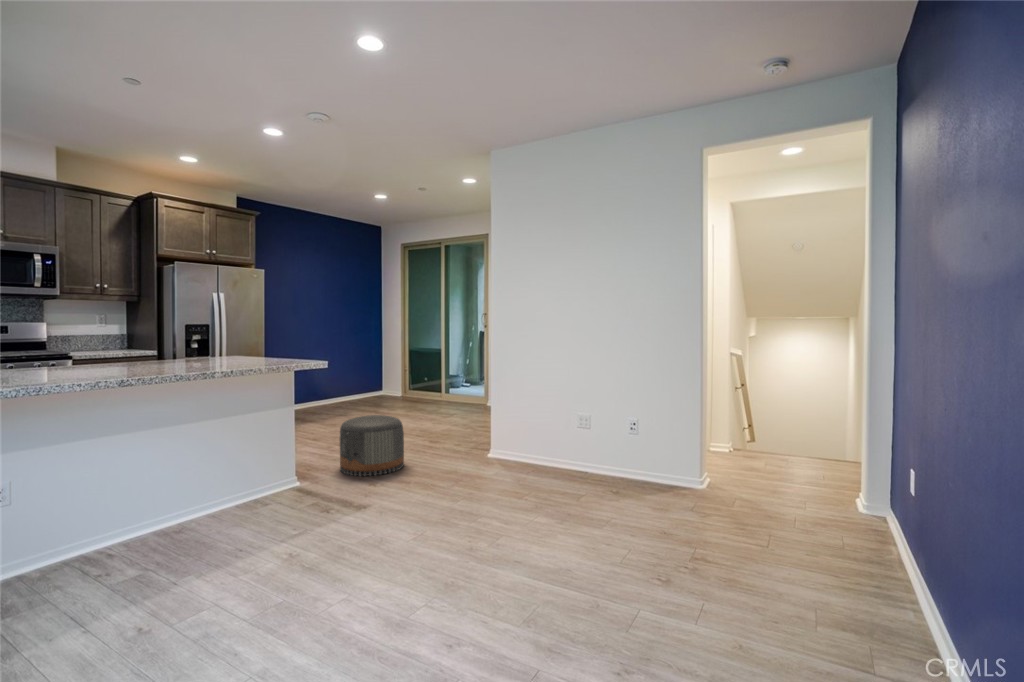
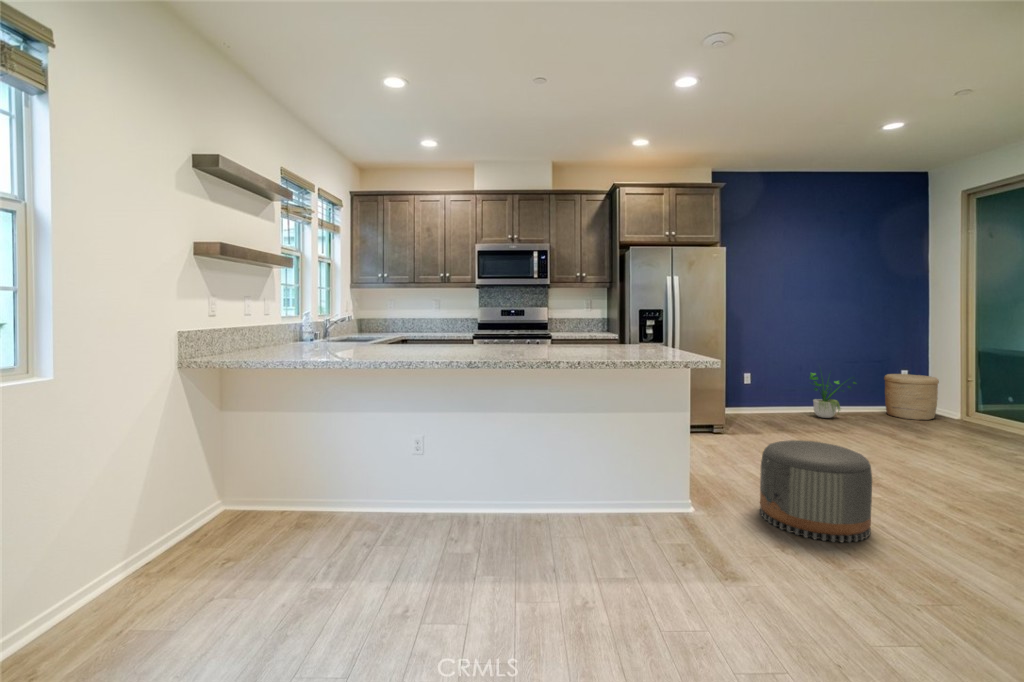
potted plant: none [320,365,352,409] -> present [810,373,856,418]
woven basket: none [365,370,396,401] -> present [884,374,939,420]

